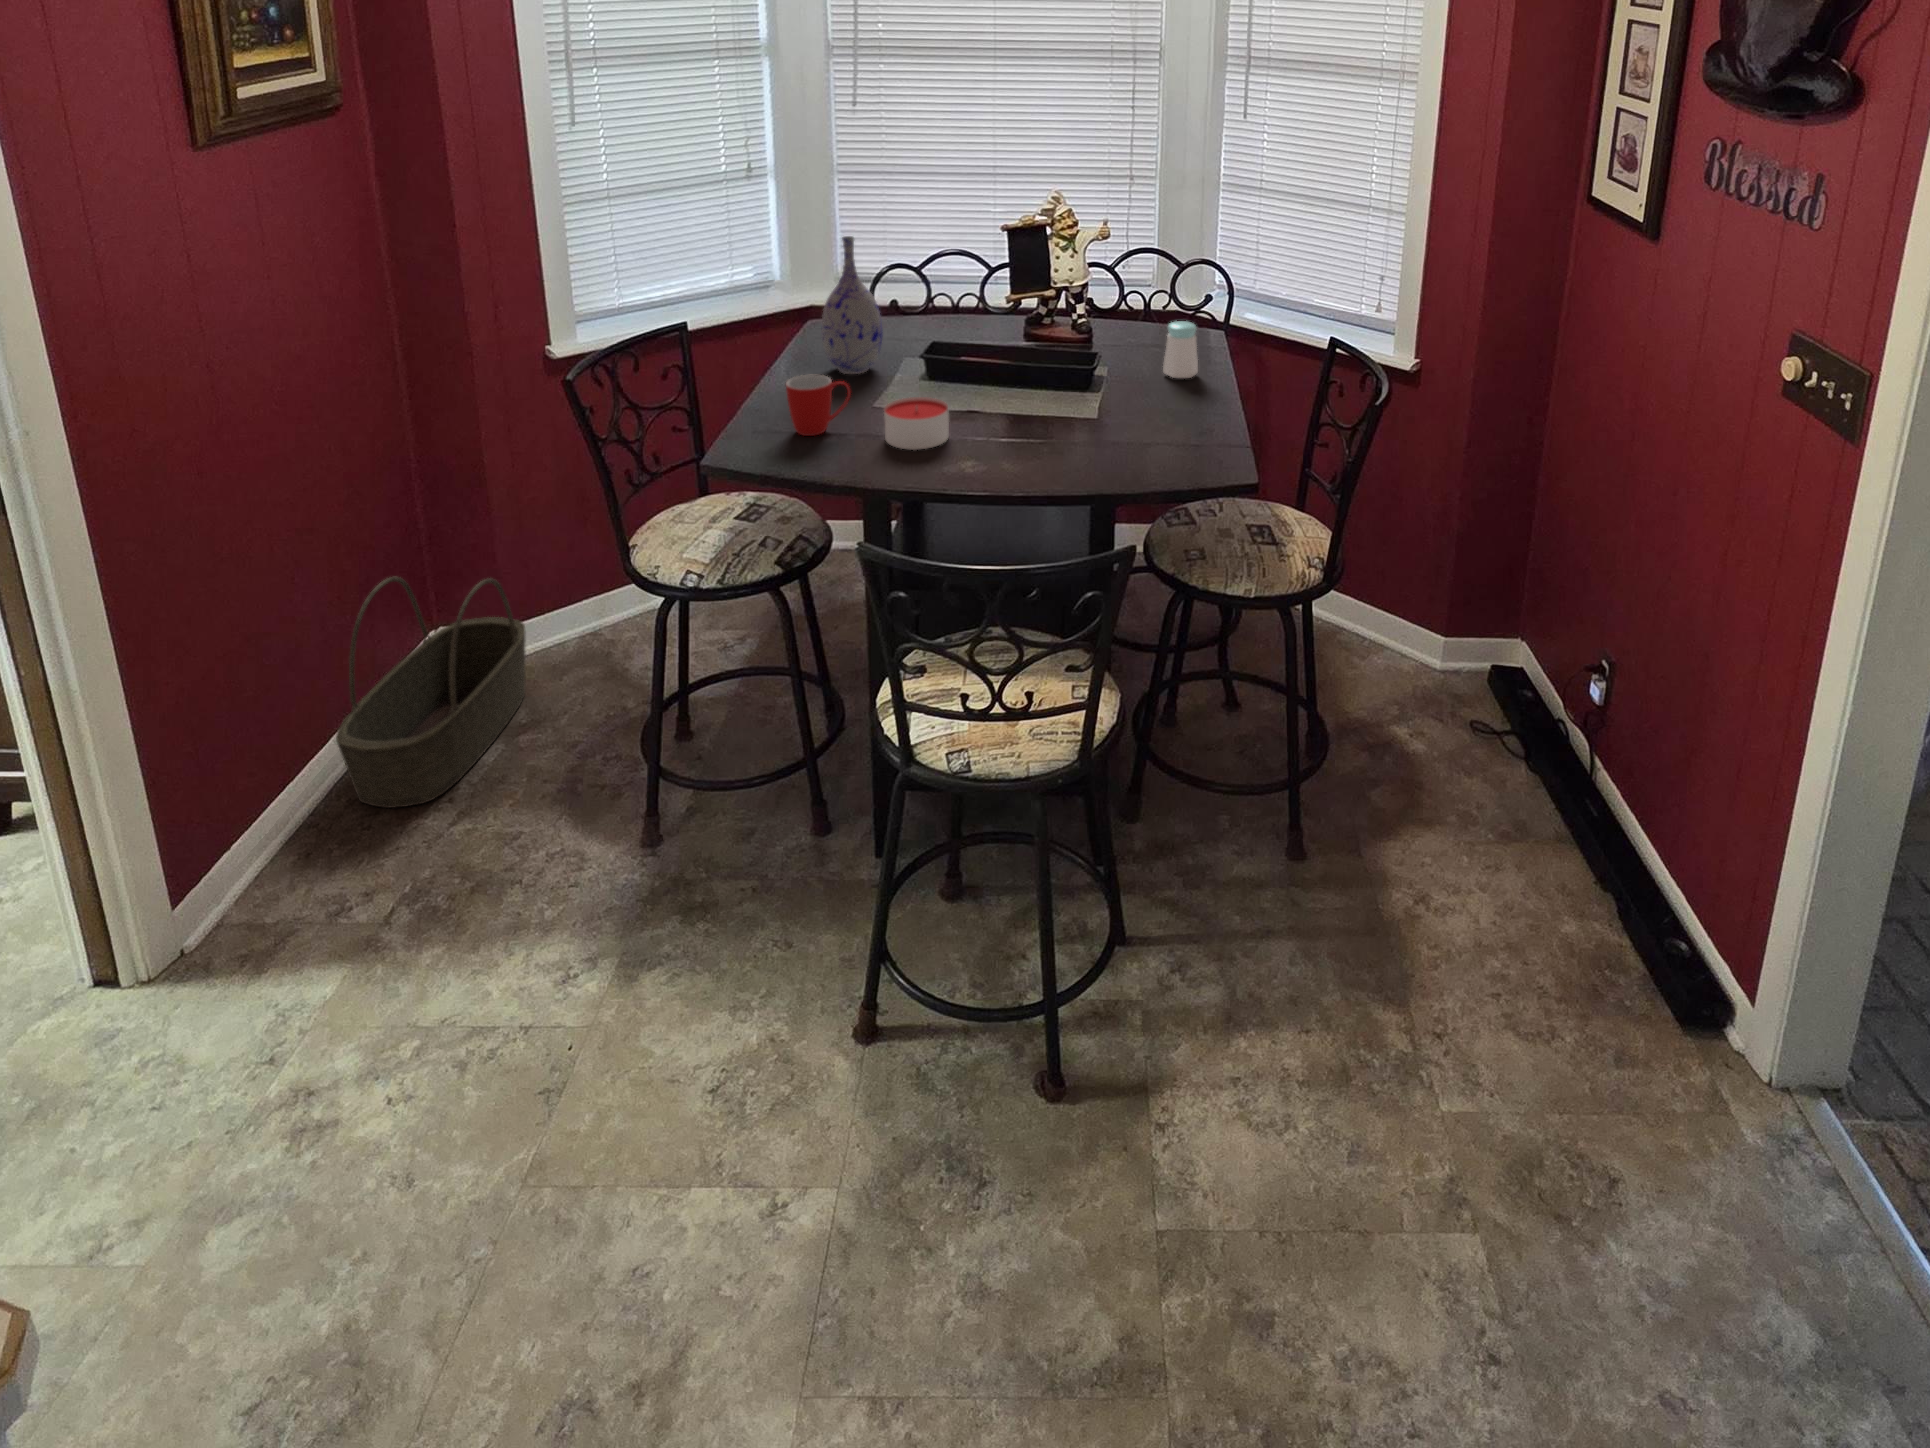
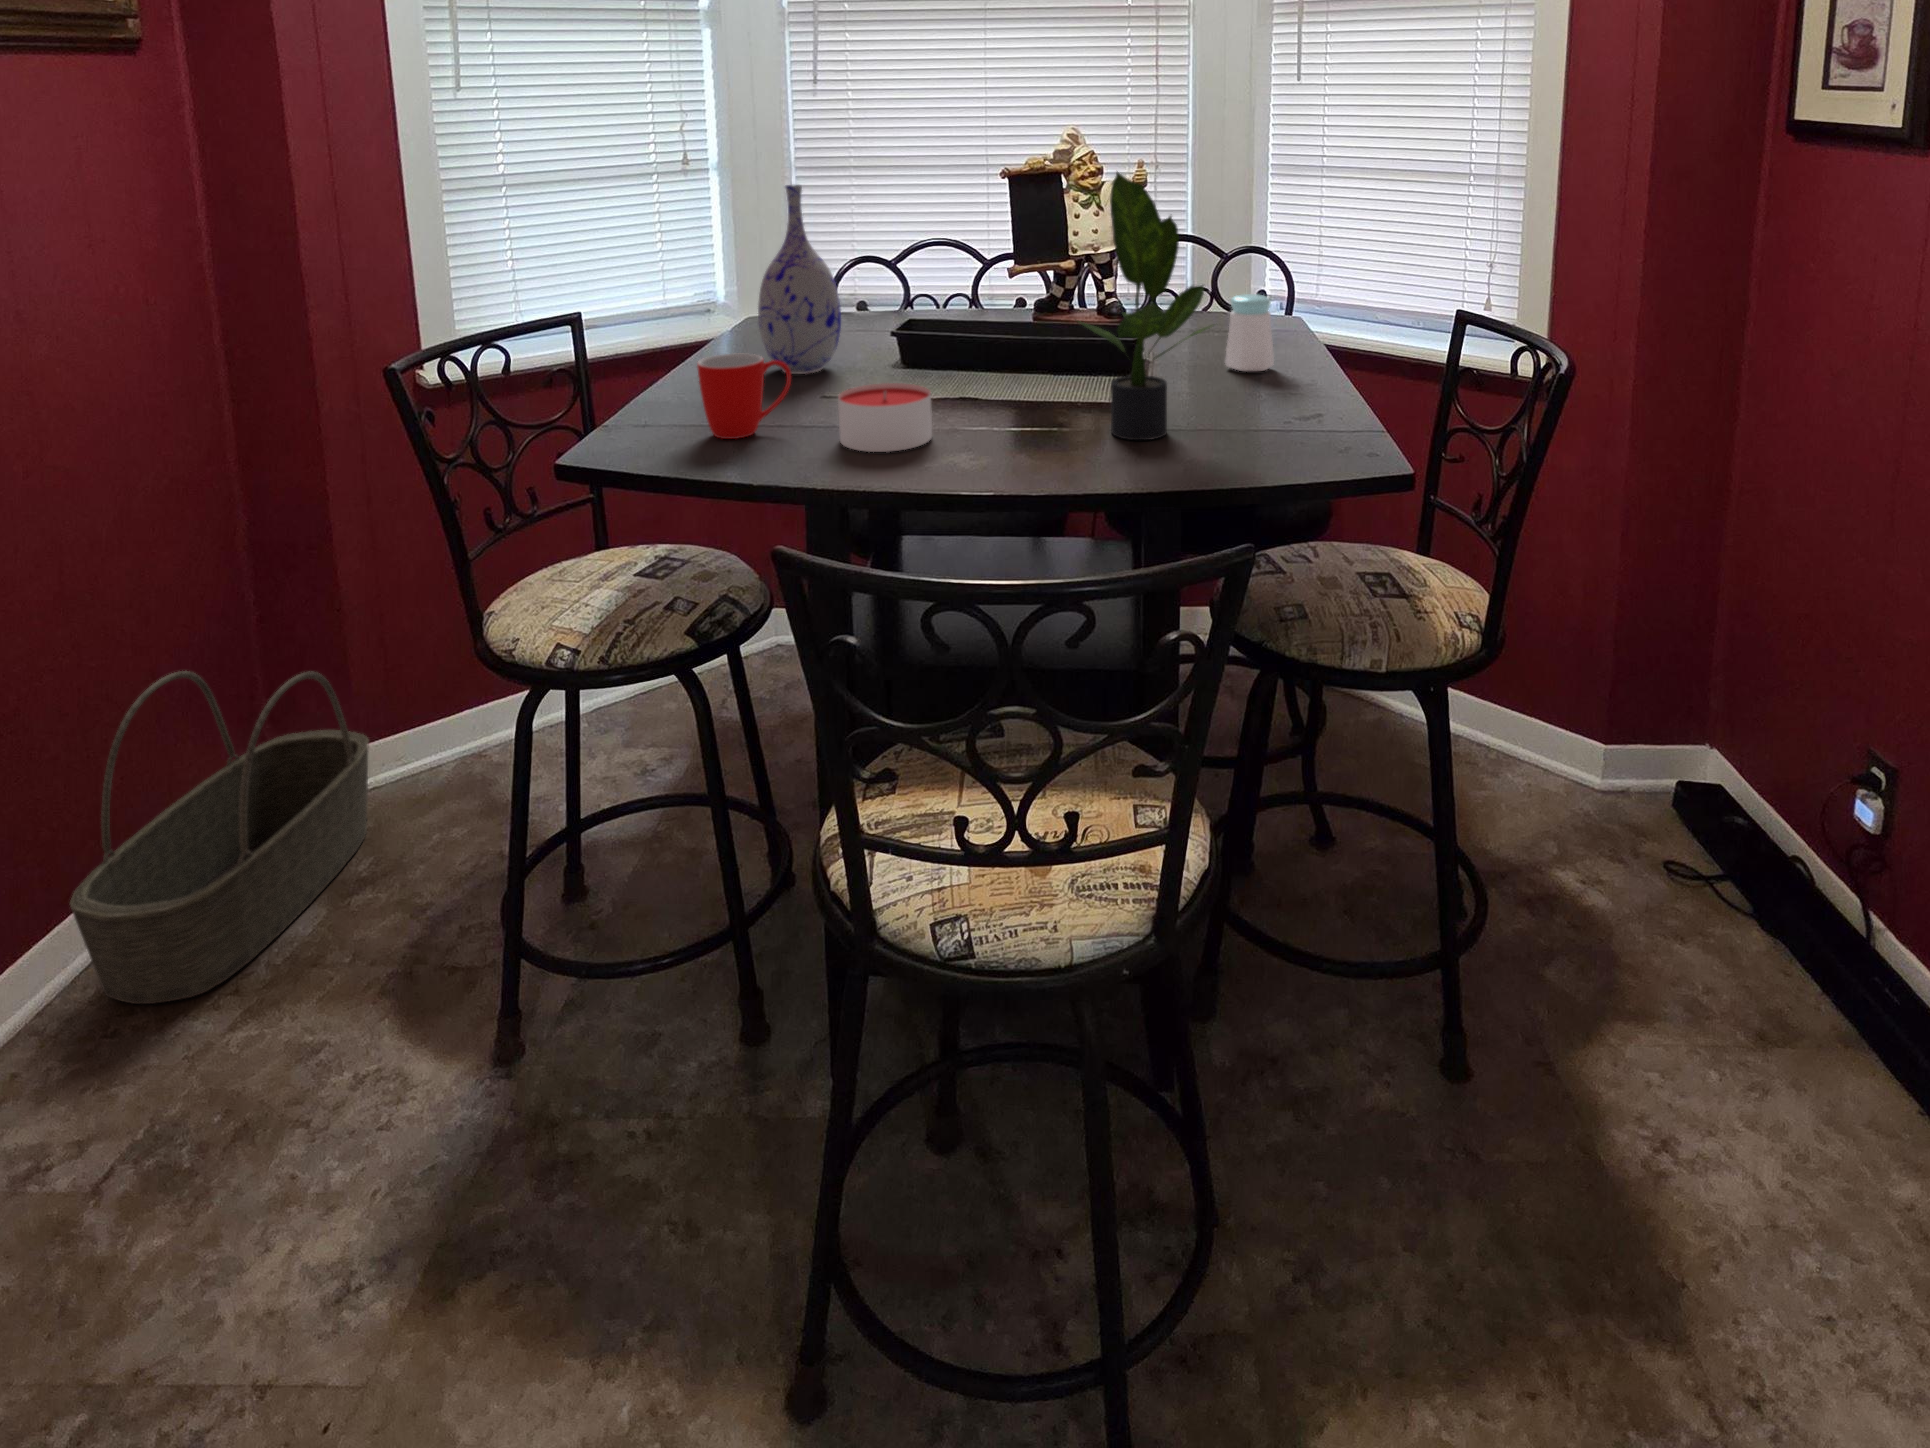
potted plant: none [1048,255,1147,442] -> present [1079,171,1213,440]

